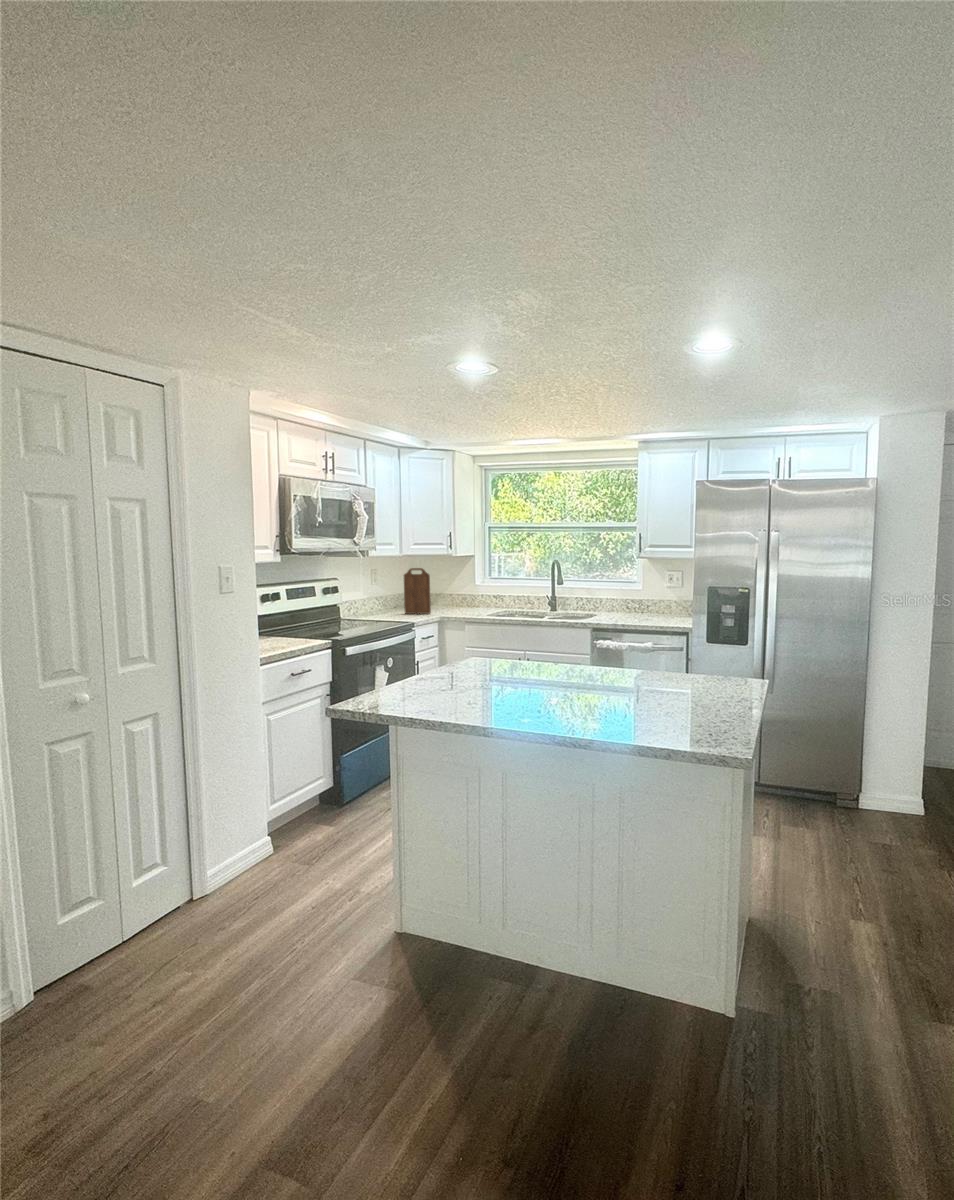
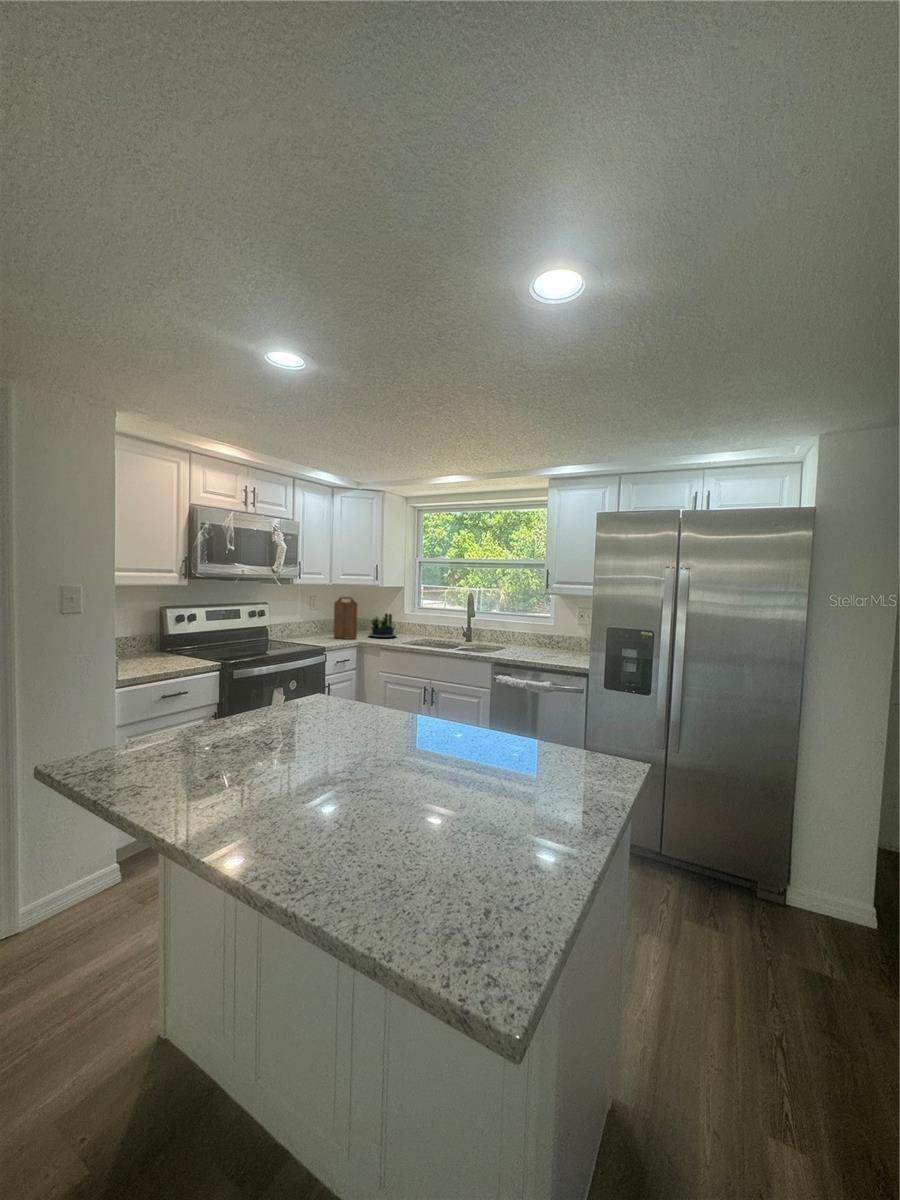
potted plant: none [439,584,471,611] -> present [368,613,397,637]

